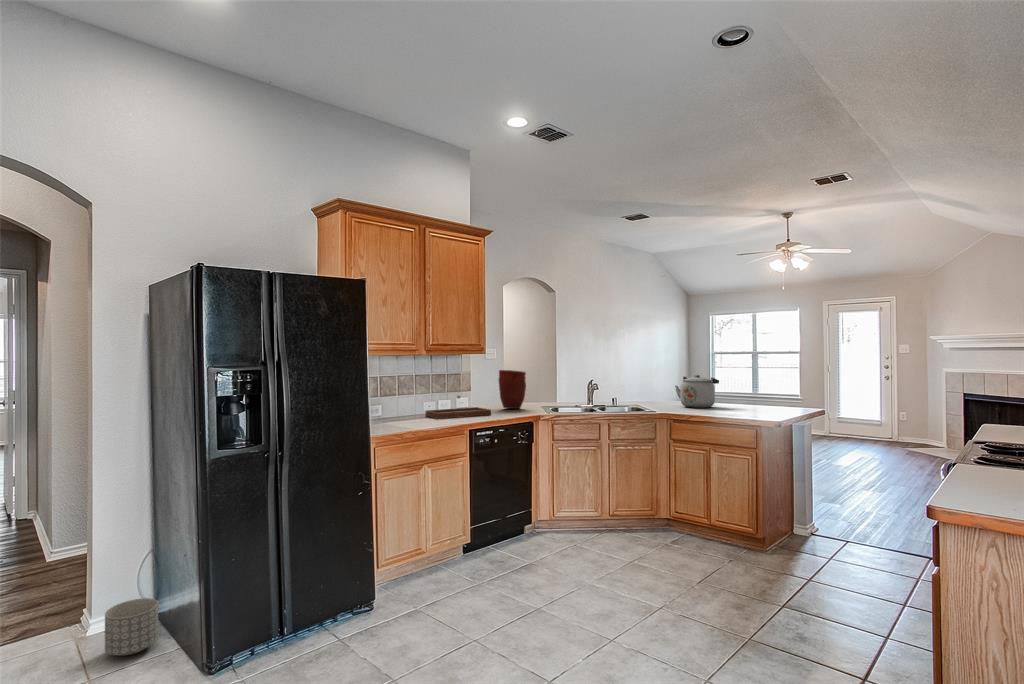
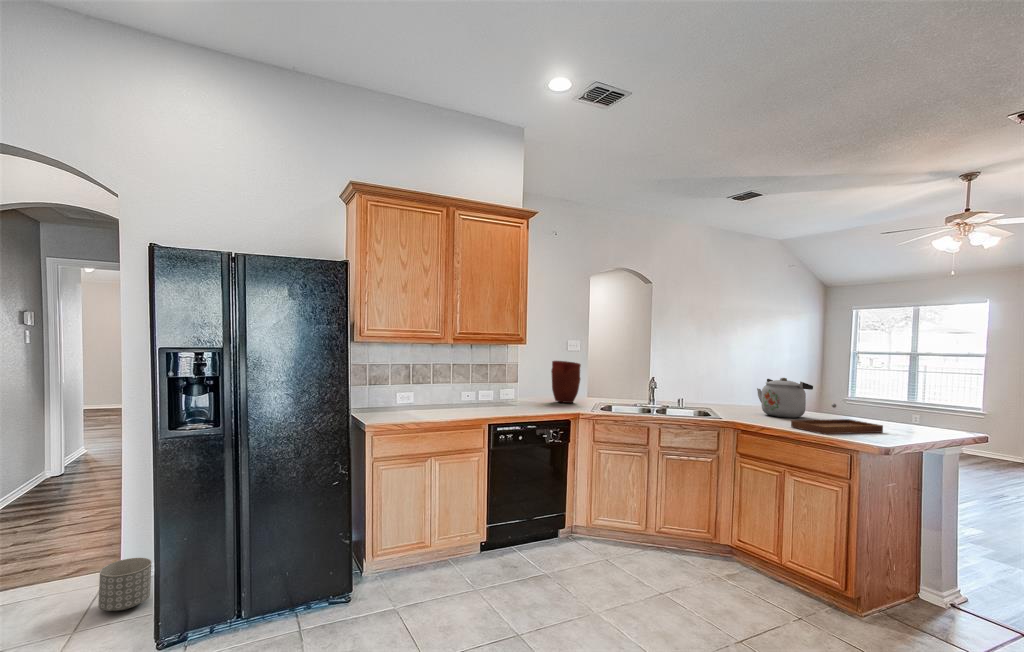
tray: present [425,395,491,419] -> present [791,404,883,434]

